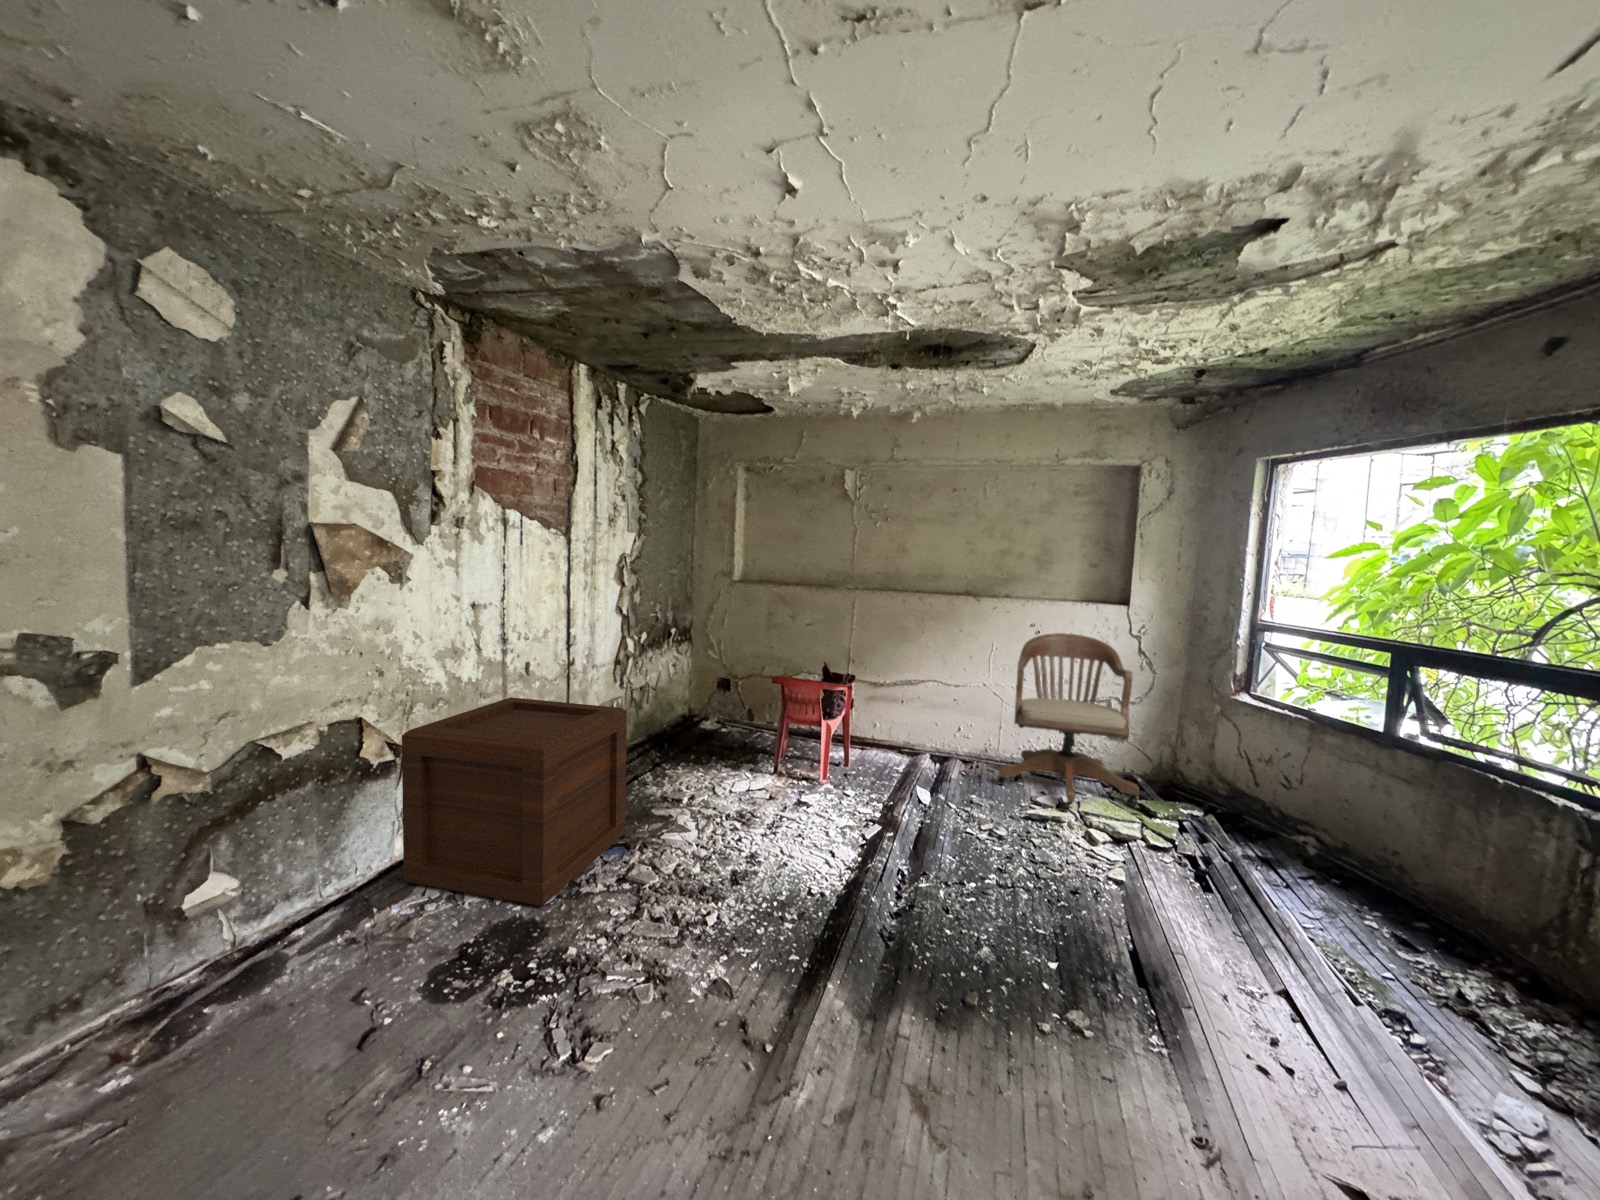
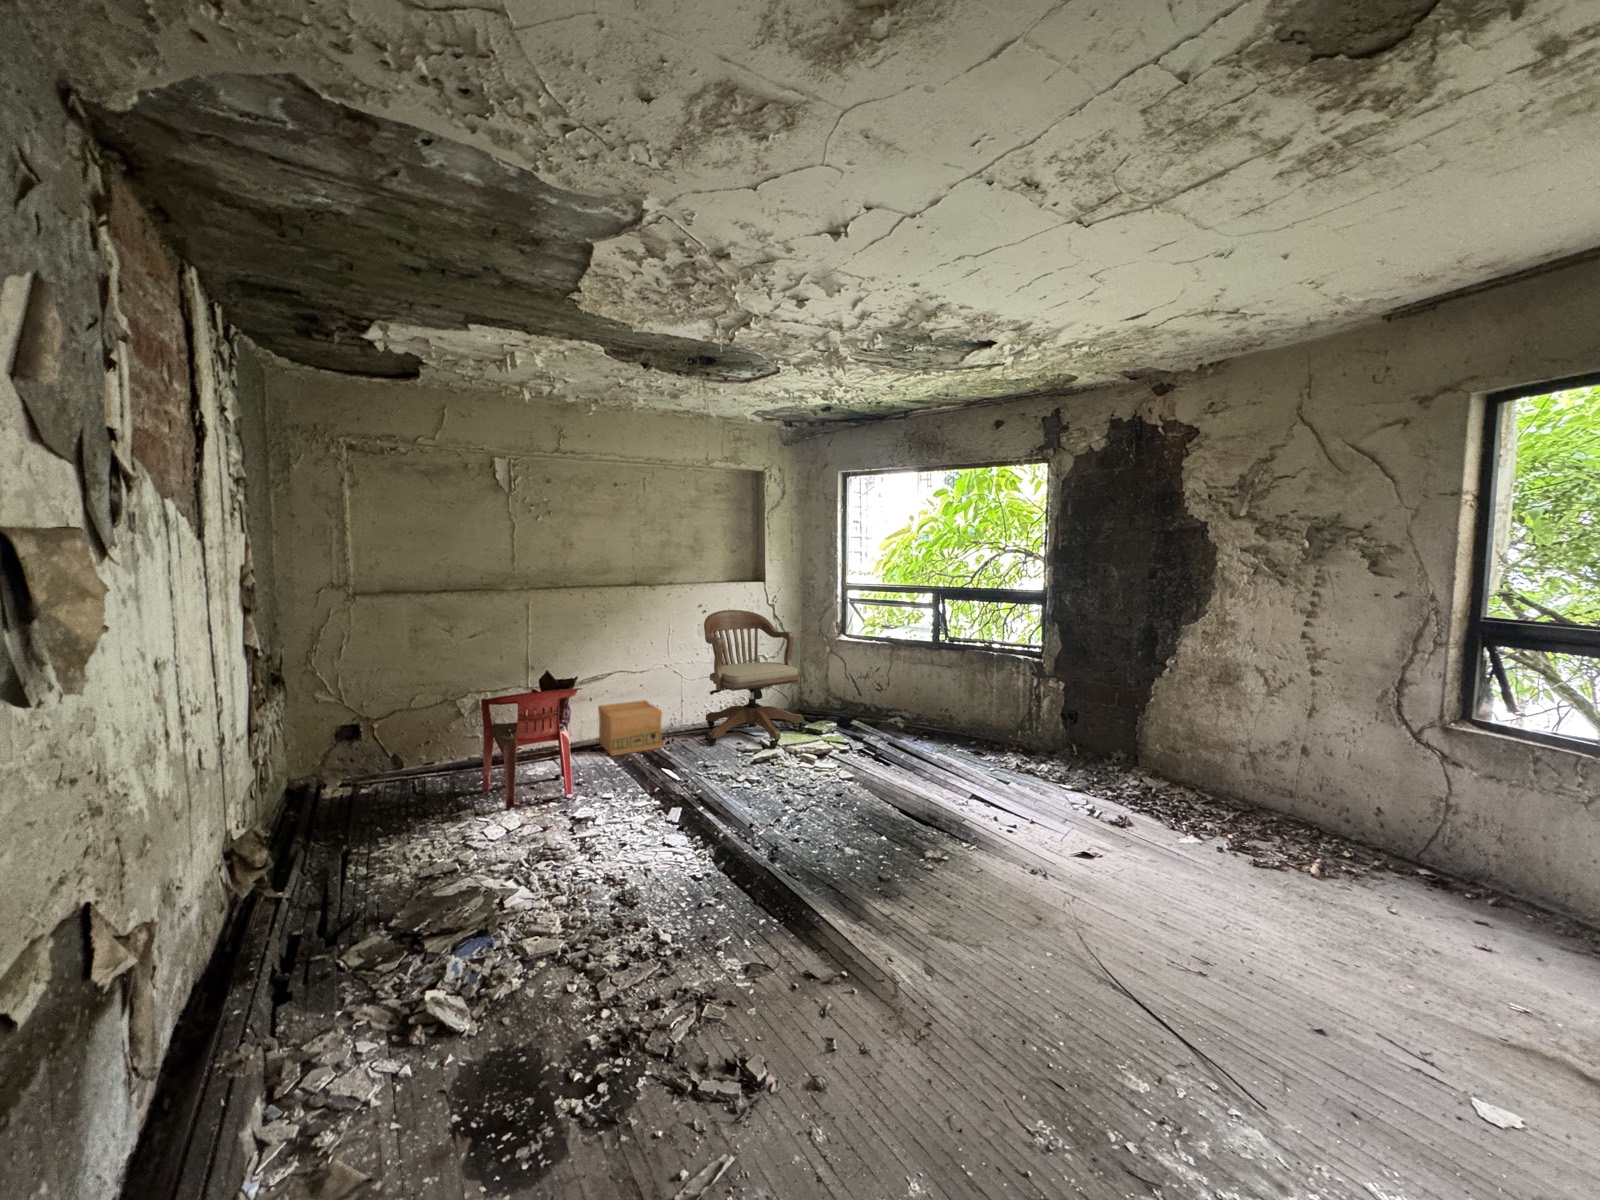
wooden crate: present [402,697,627,906] -> none [141,769,482,1178]
cardboard box: none [896,711,956,770] -> present [598,700,662,756]

